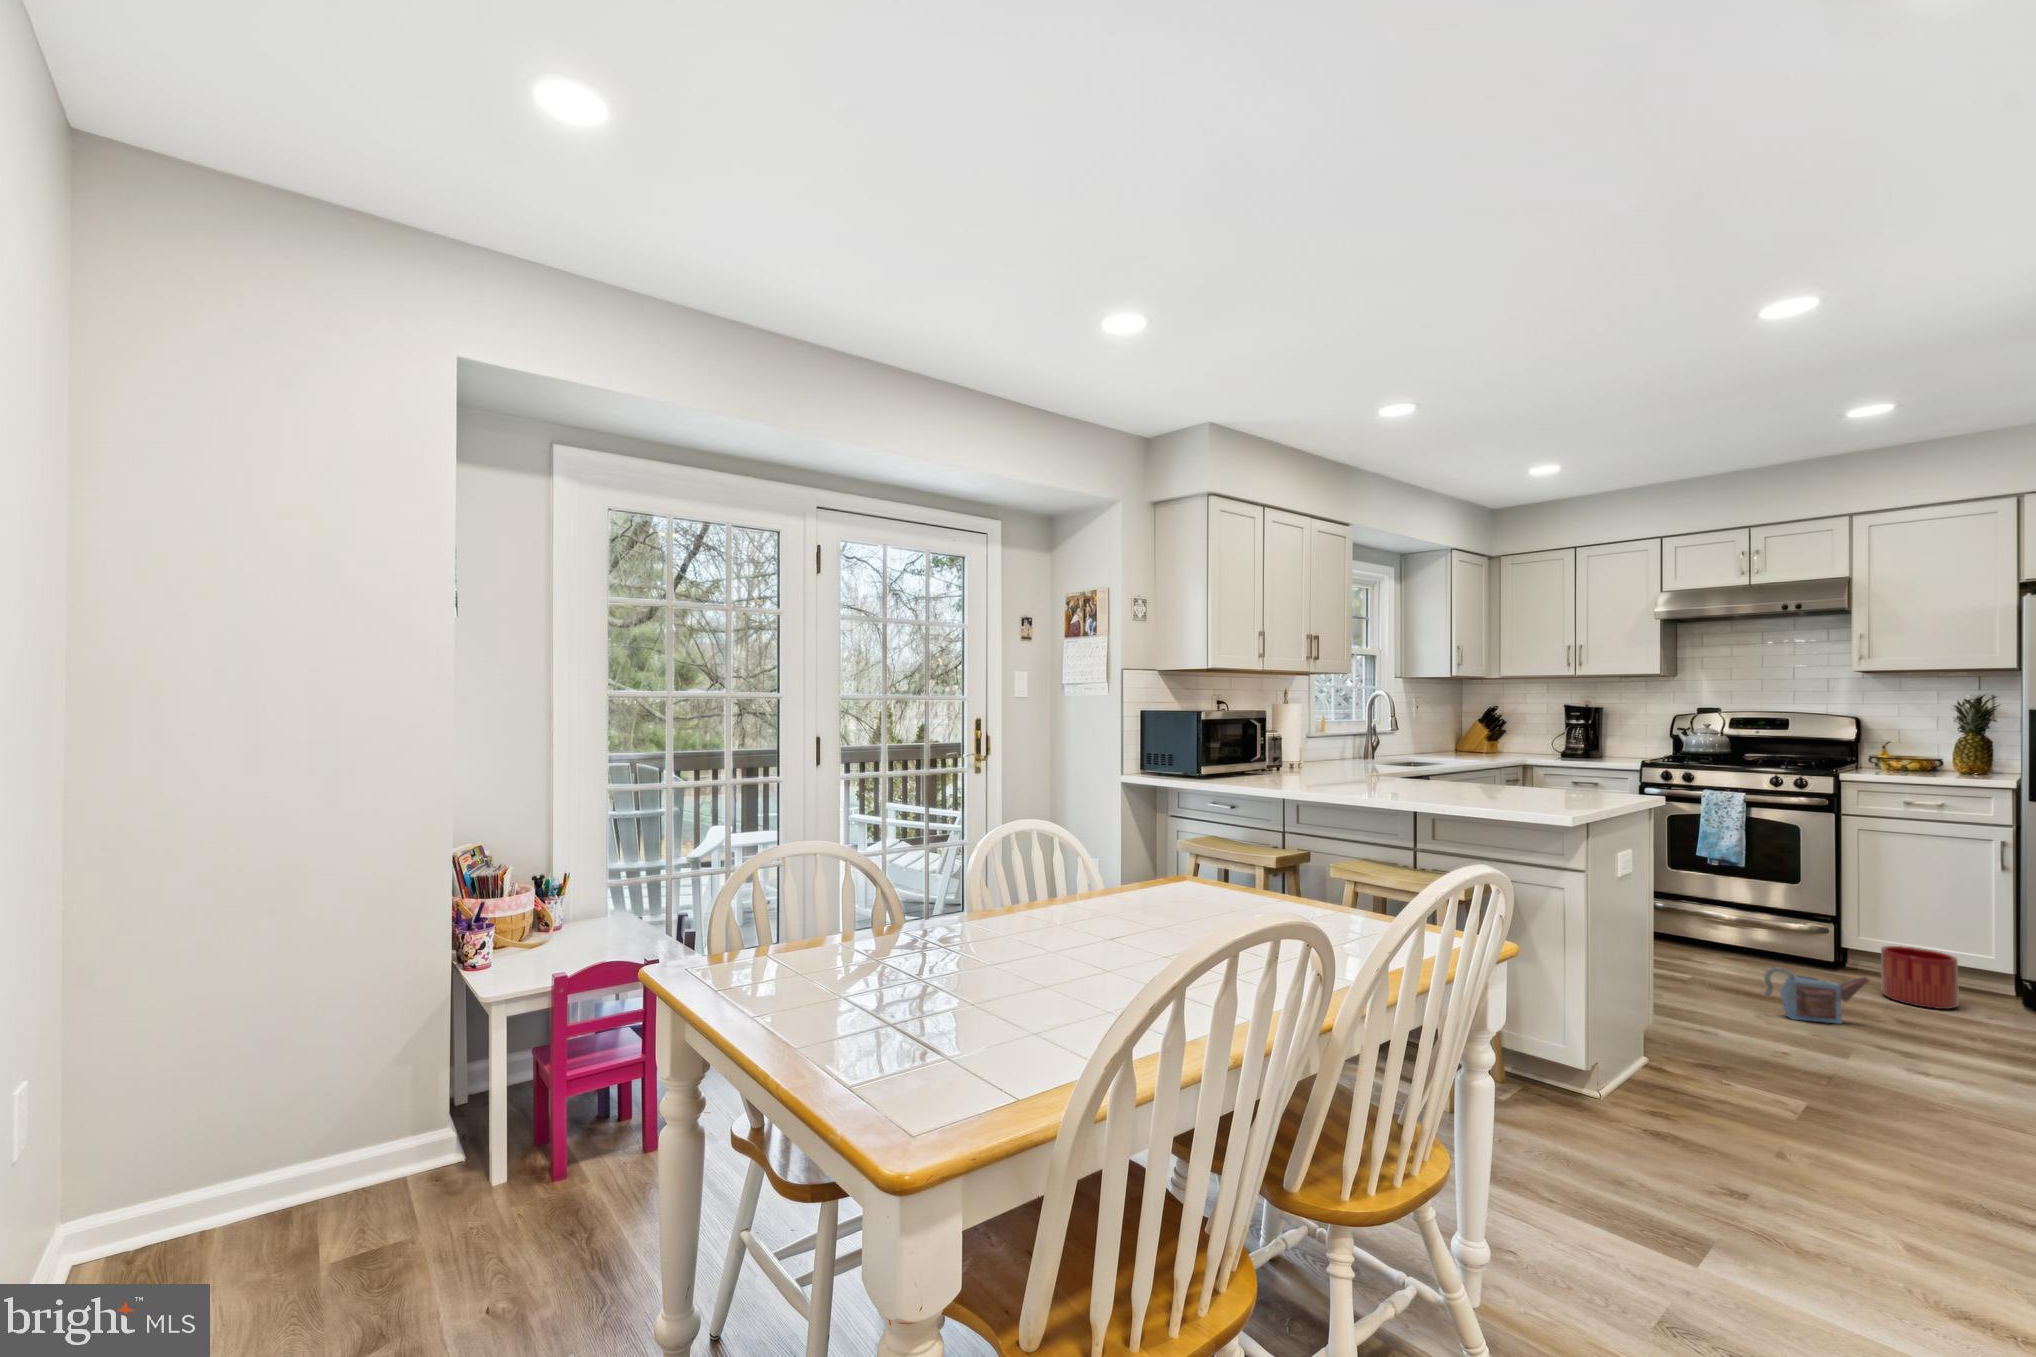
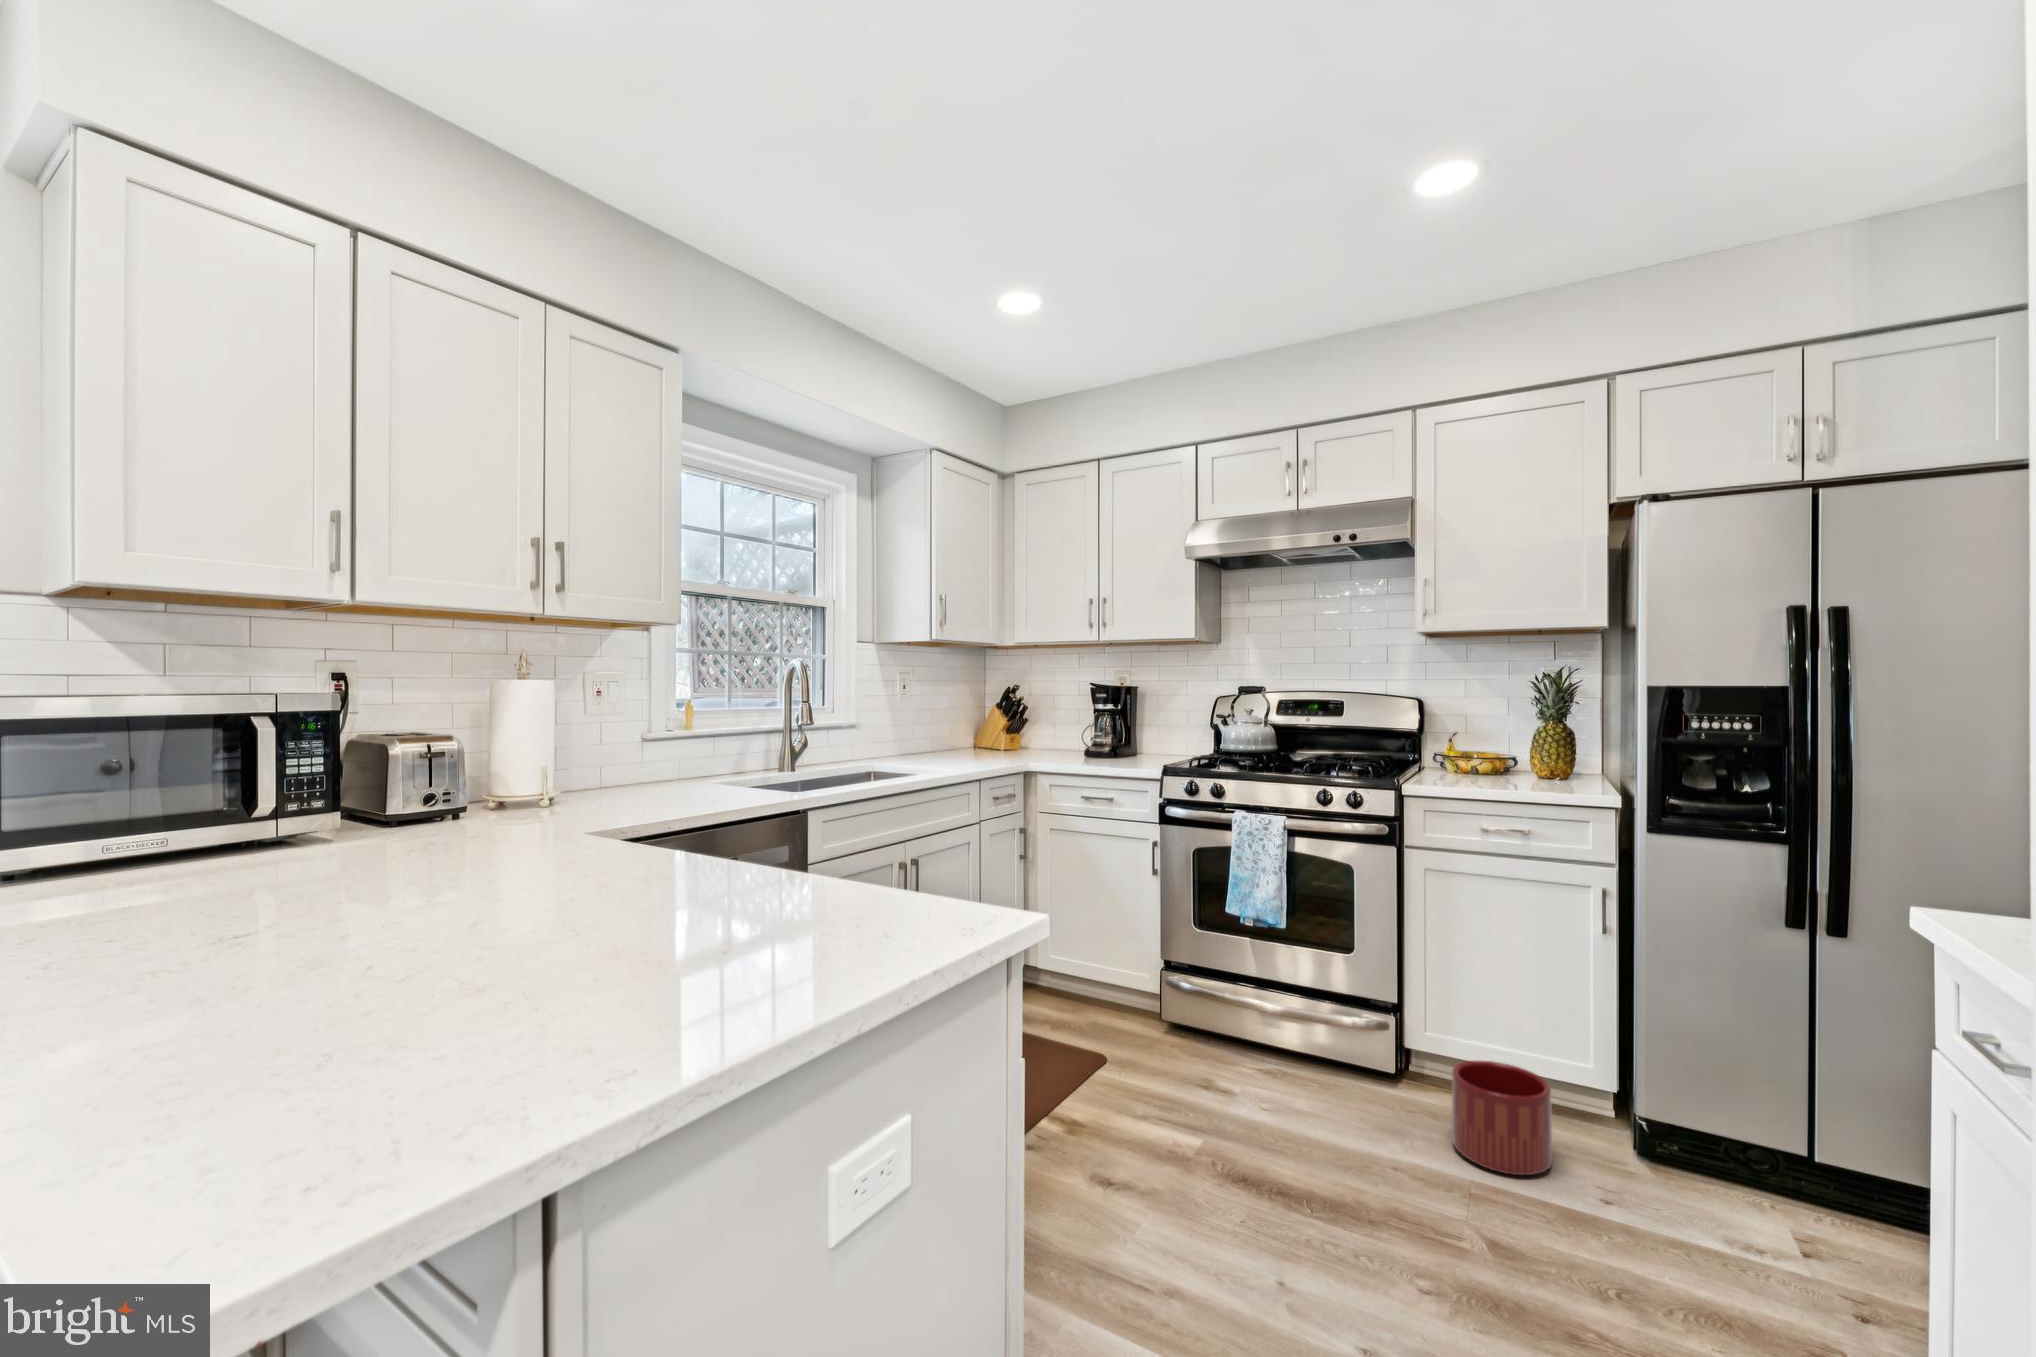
watering can: present [1764,967,1869,1024] -> none [1281,1176,1444,1276]

